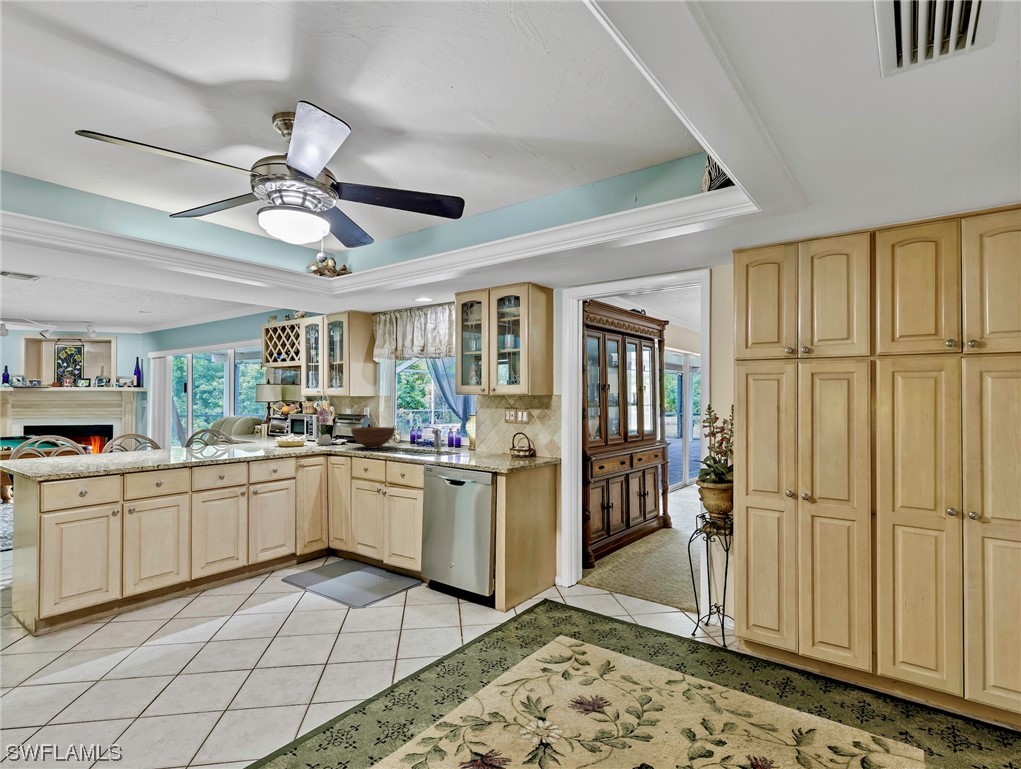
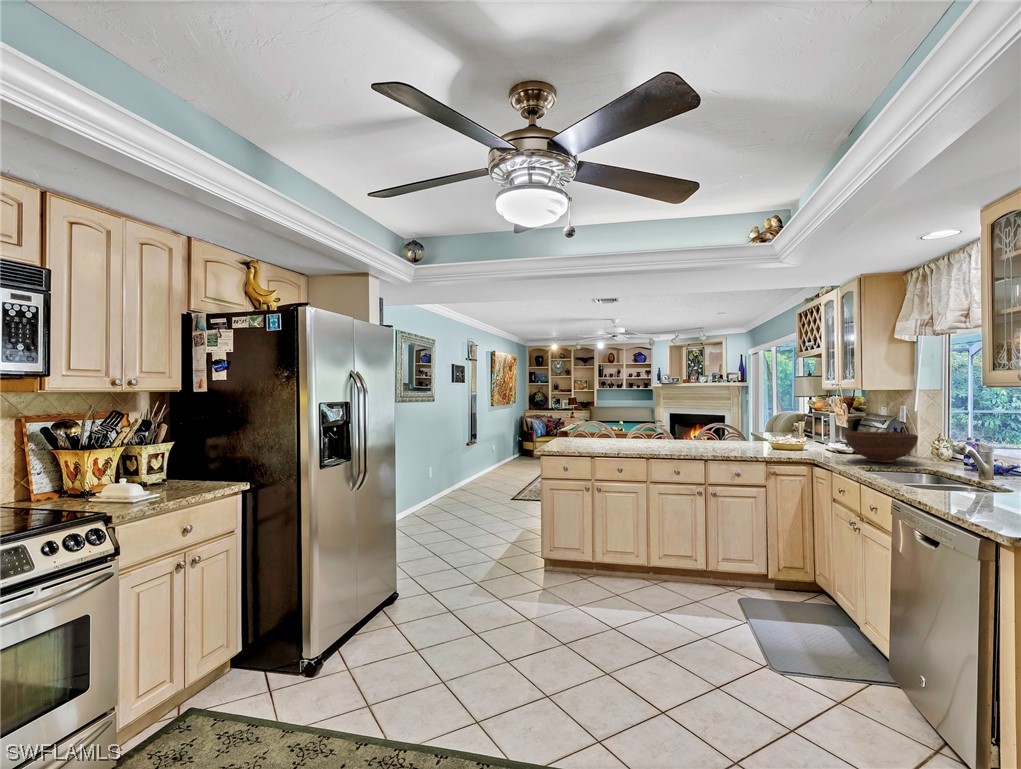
flower arrangement: present [317,404,331,445] -> none [812,399,839,451]

